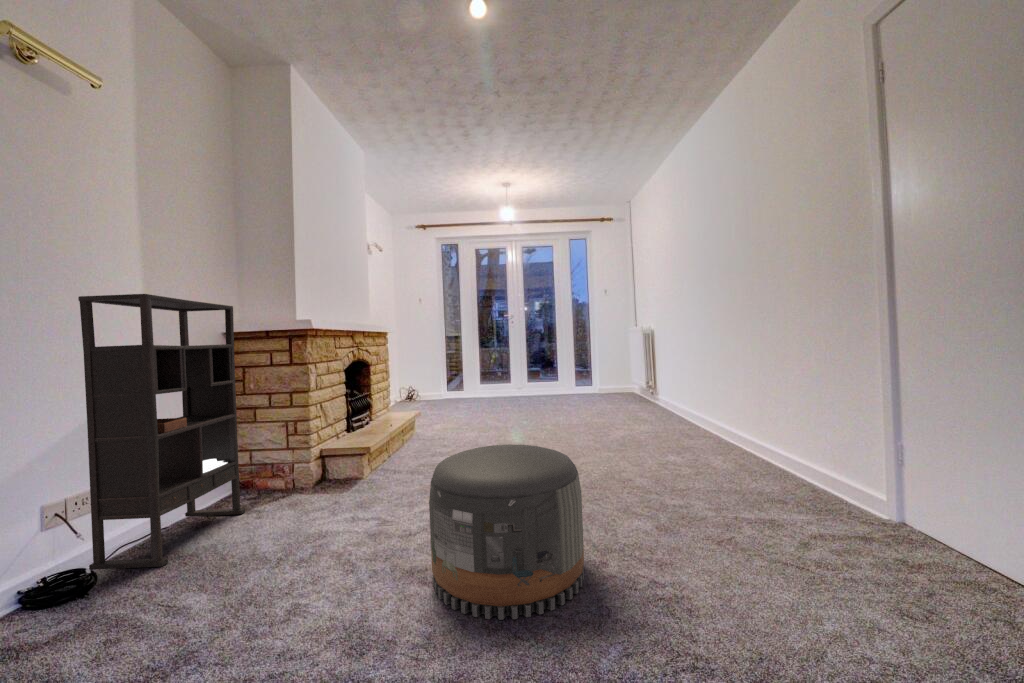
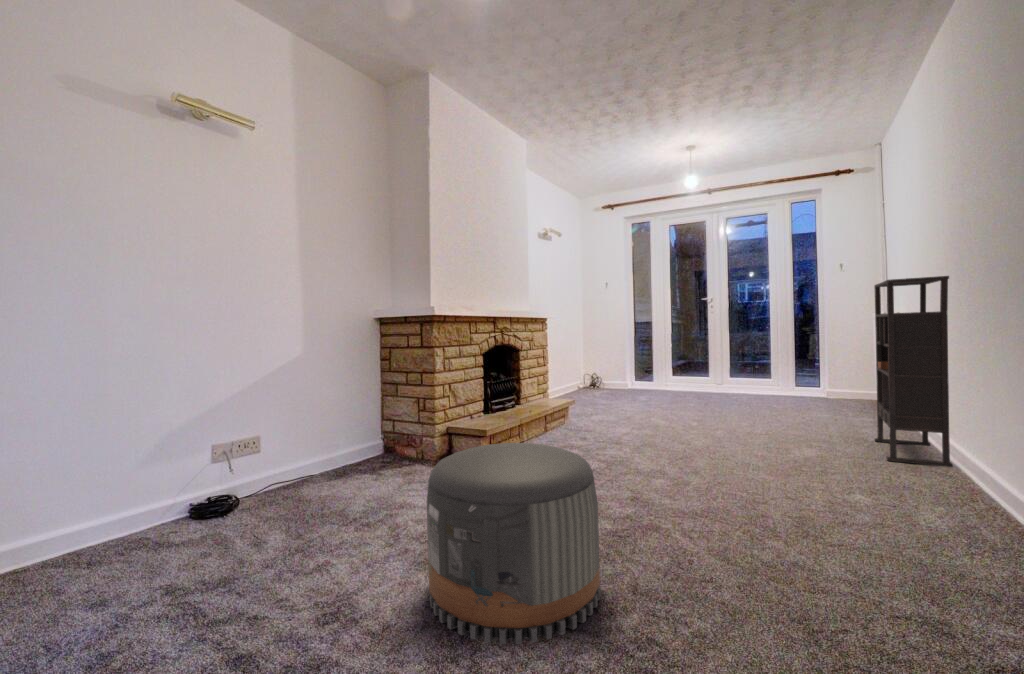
bookshelf: present [78,294,245,570] -> present [874,276,953,467]

